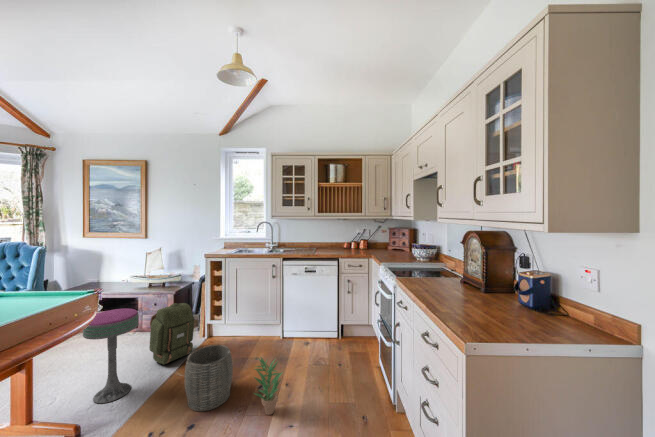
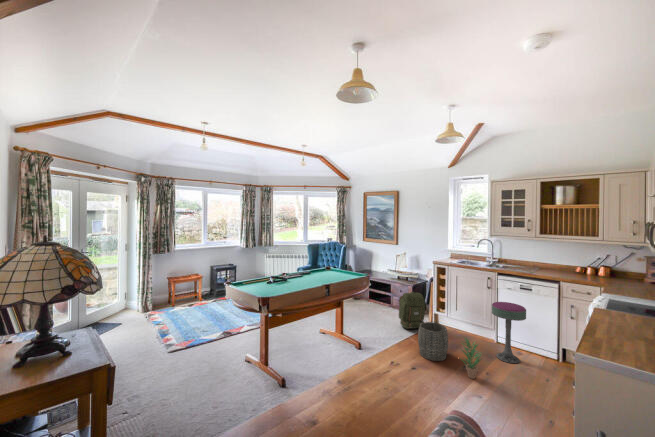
bar stool: present [83,308,138,403] -> present [492,302,526,363]

